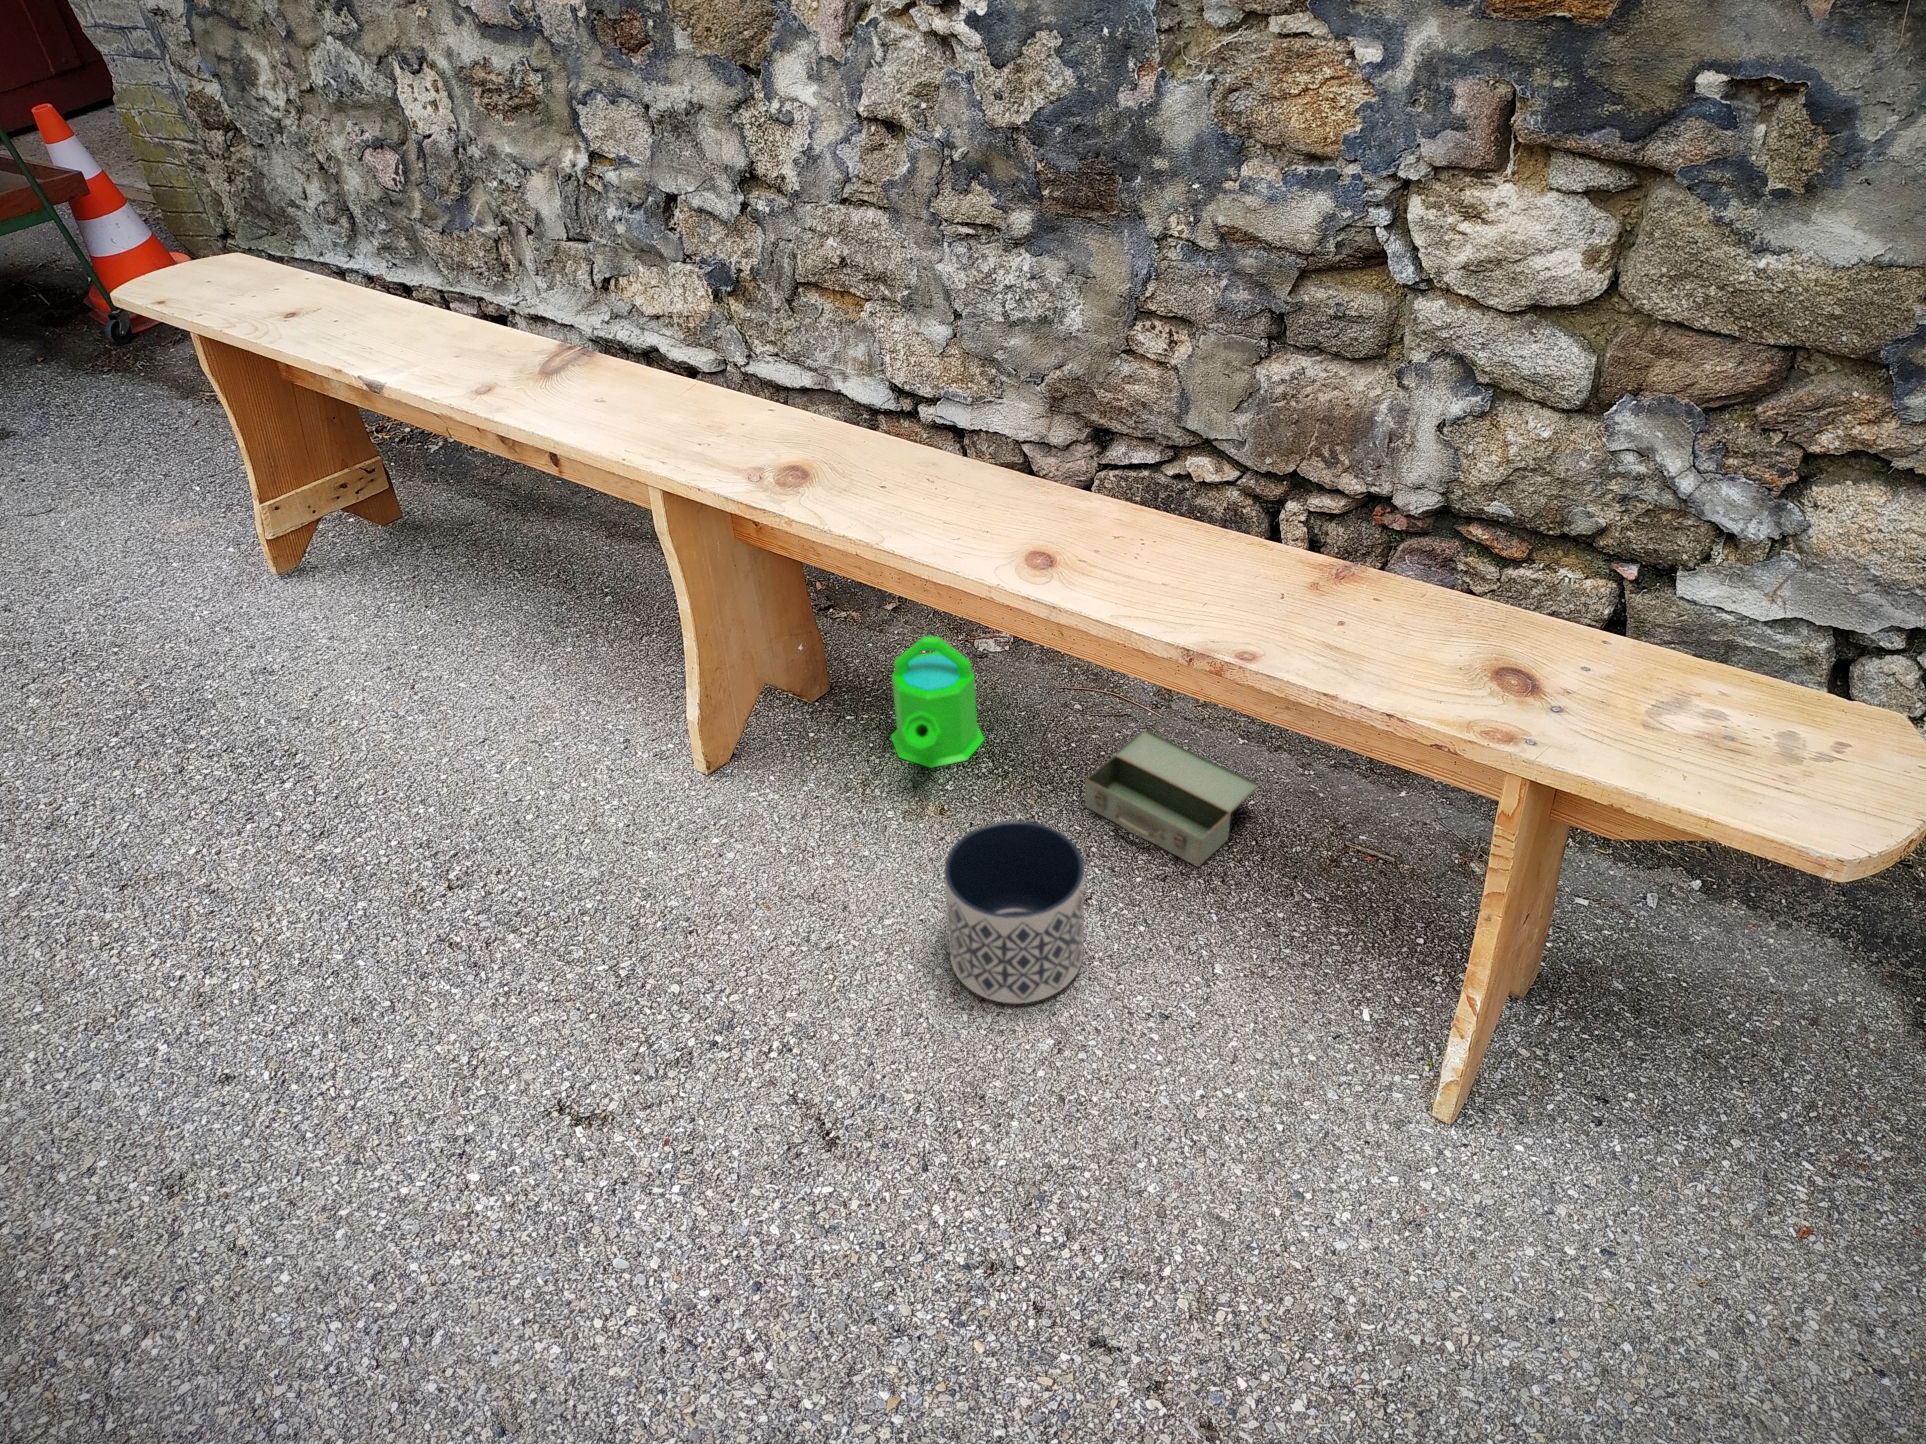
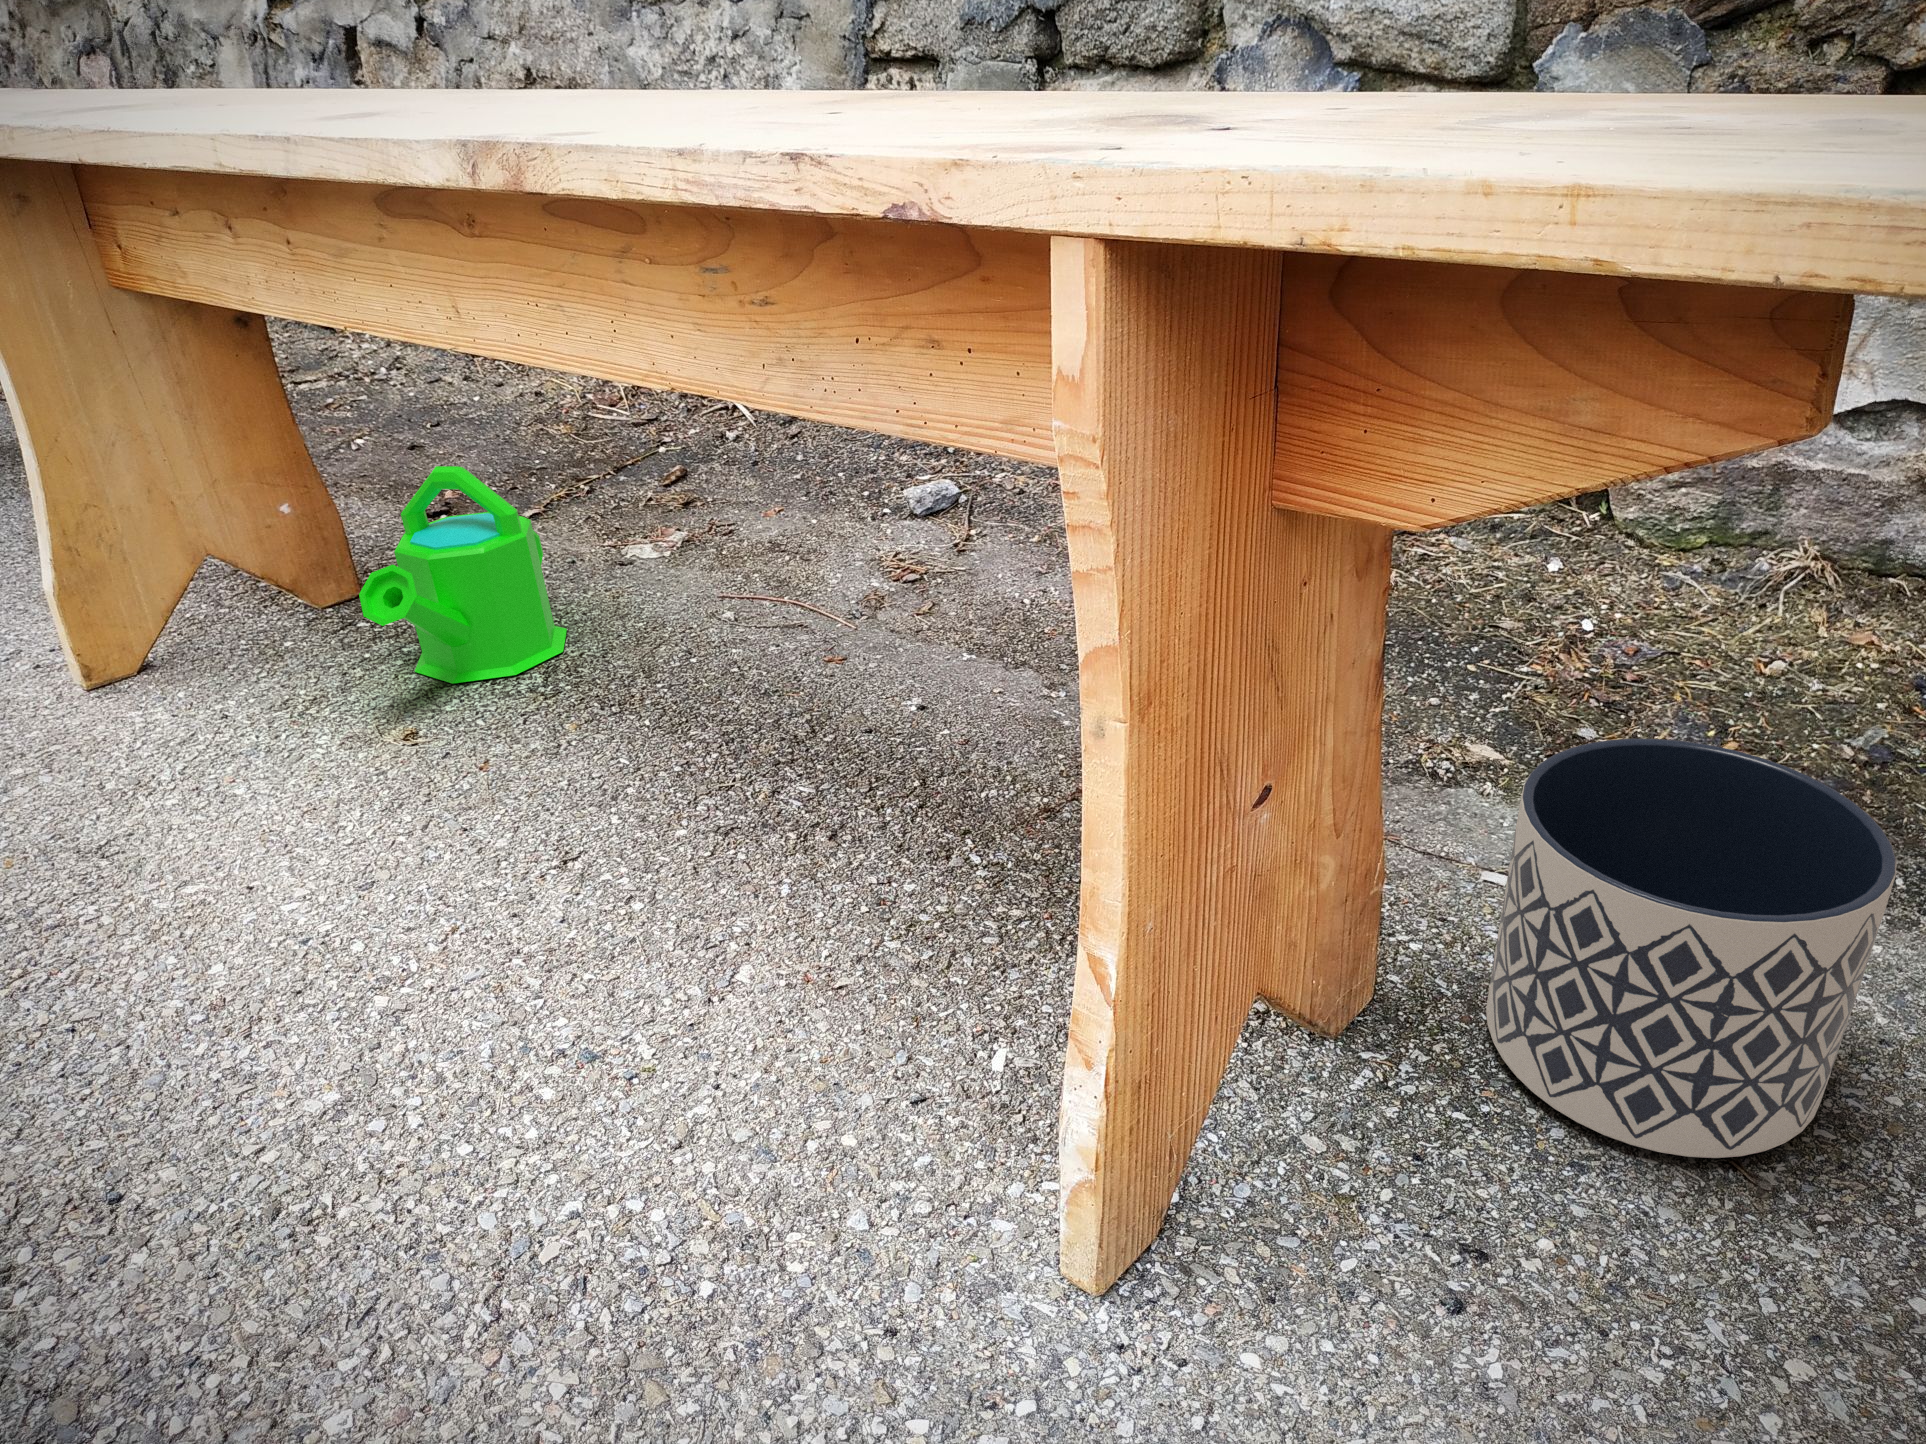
toolbox: present [1085,731,1258,867] -> none [650,620,933,813]
planter: present [944,821,1085,1004] -> present [1486,739,1897,1158]

